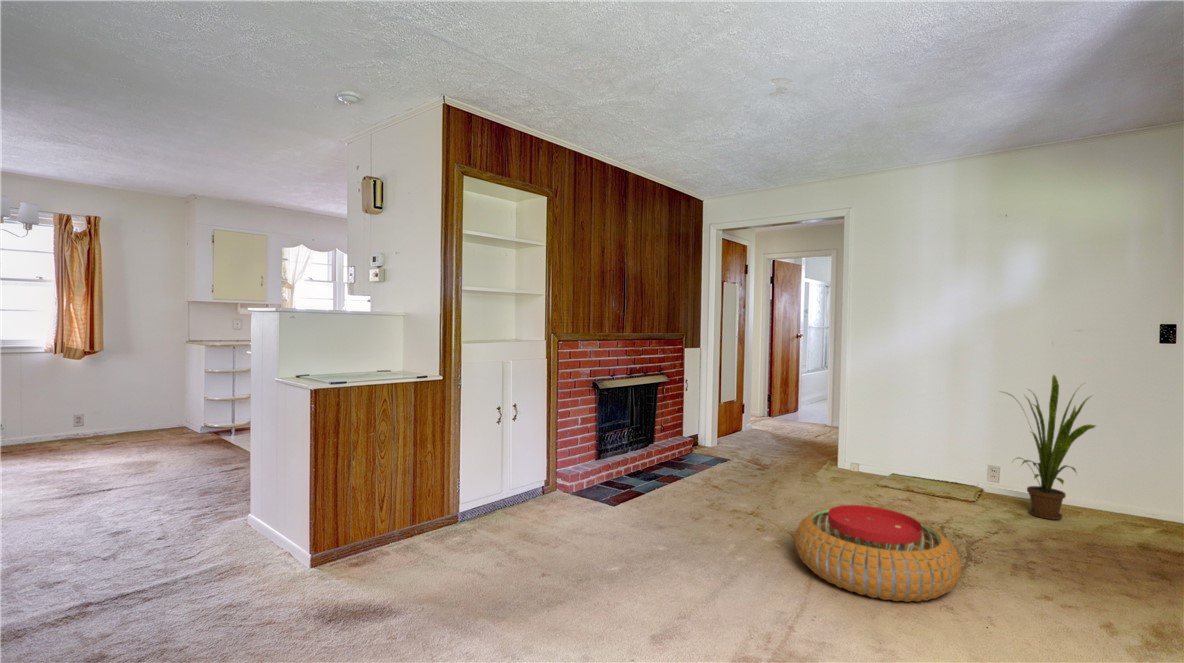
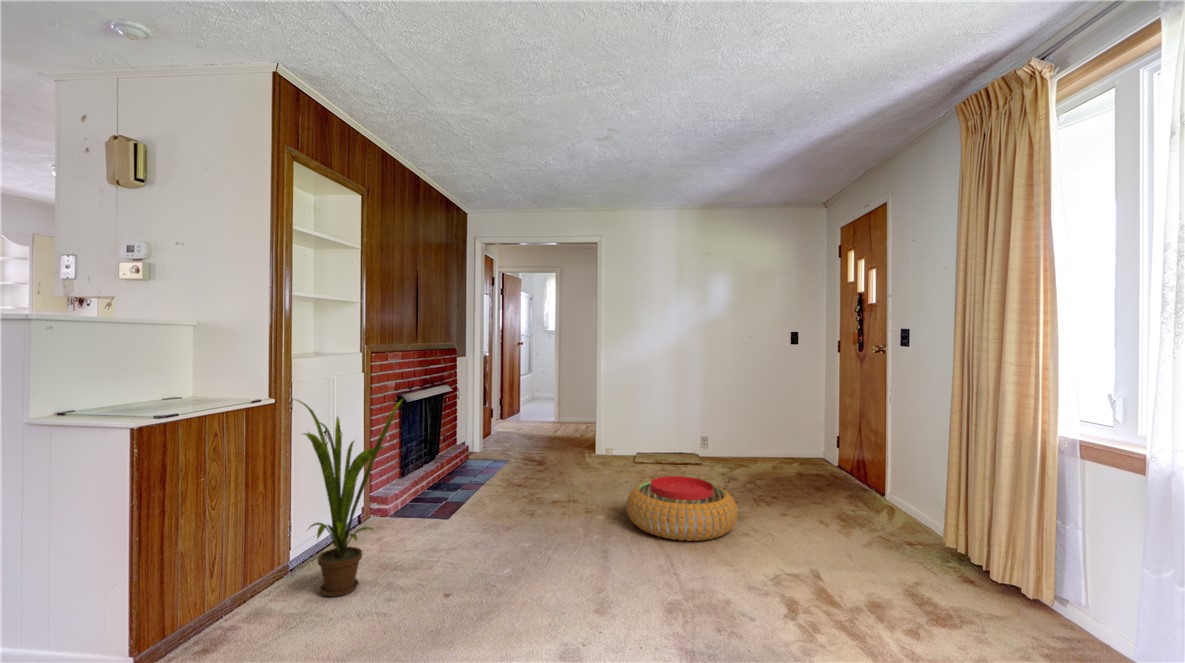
house plant: present [1007,375,1096,520] -> present [297,400,402,597]

